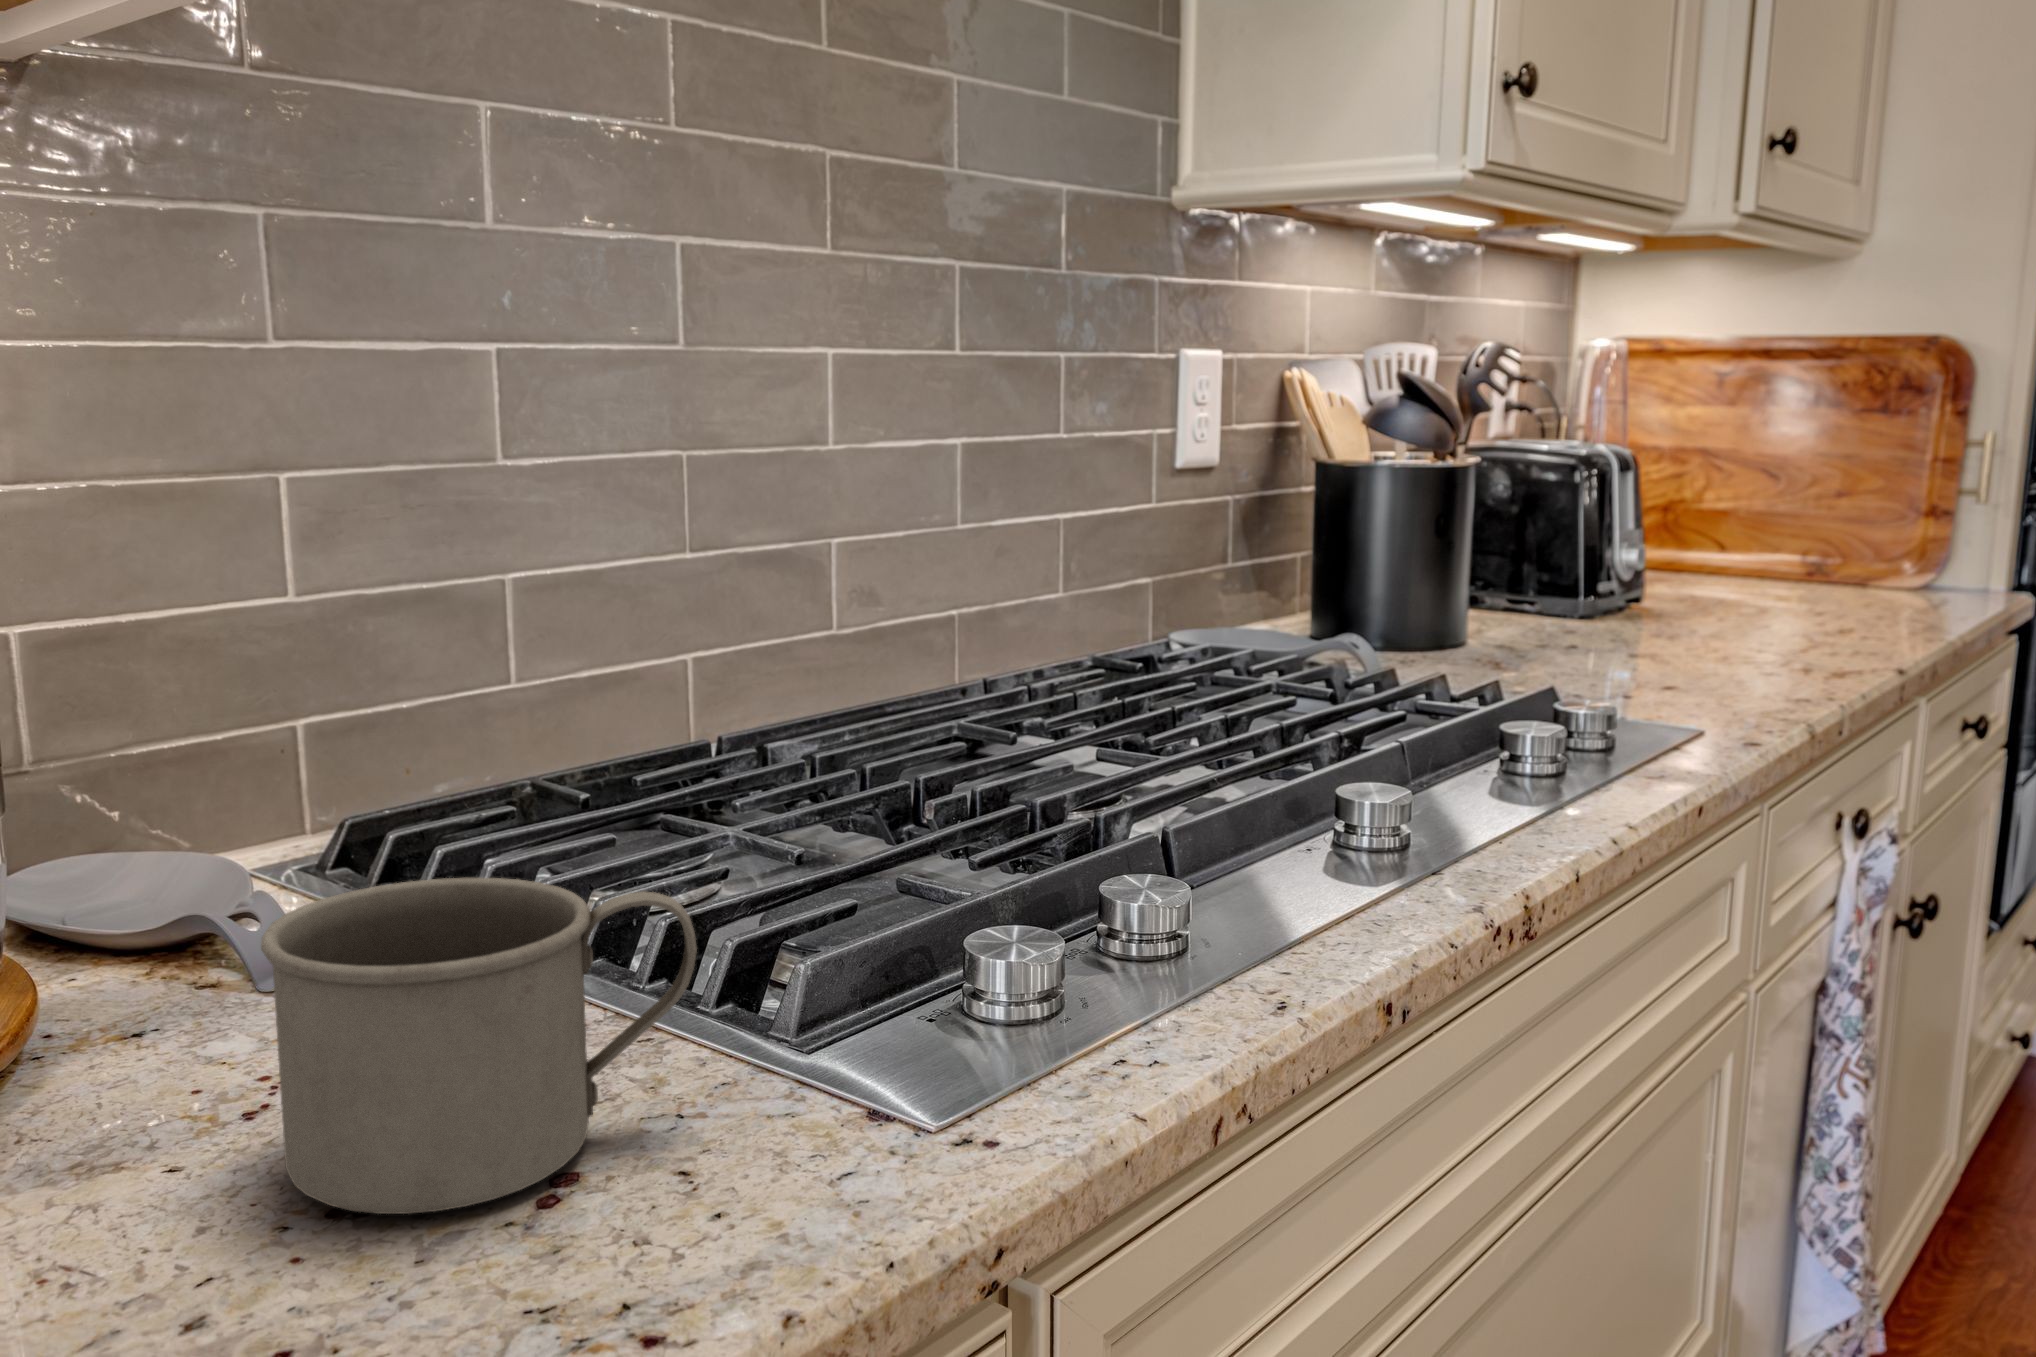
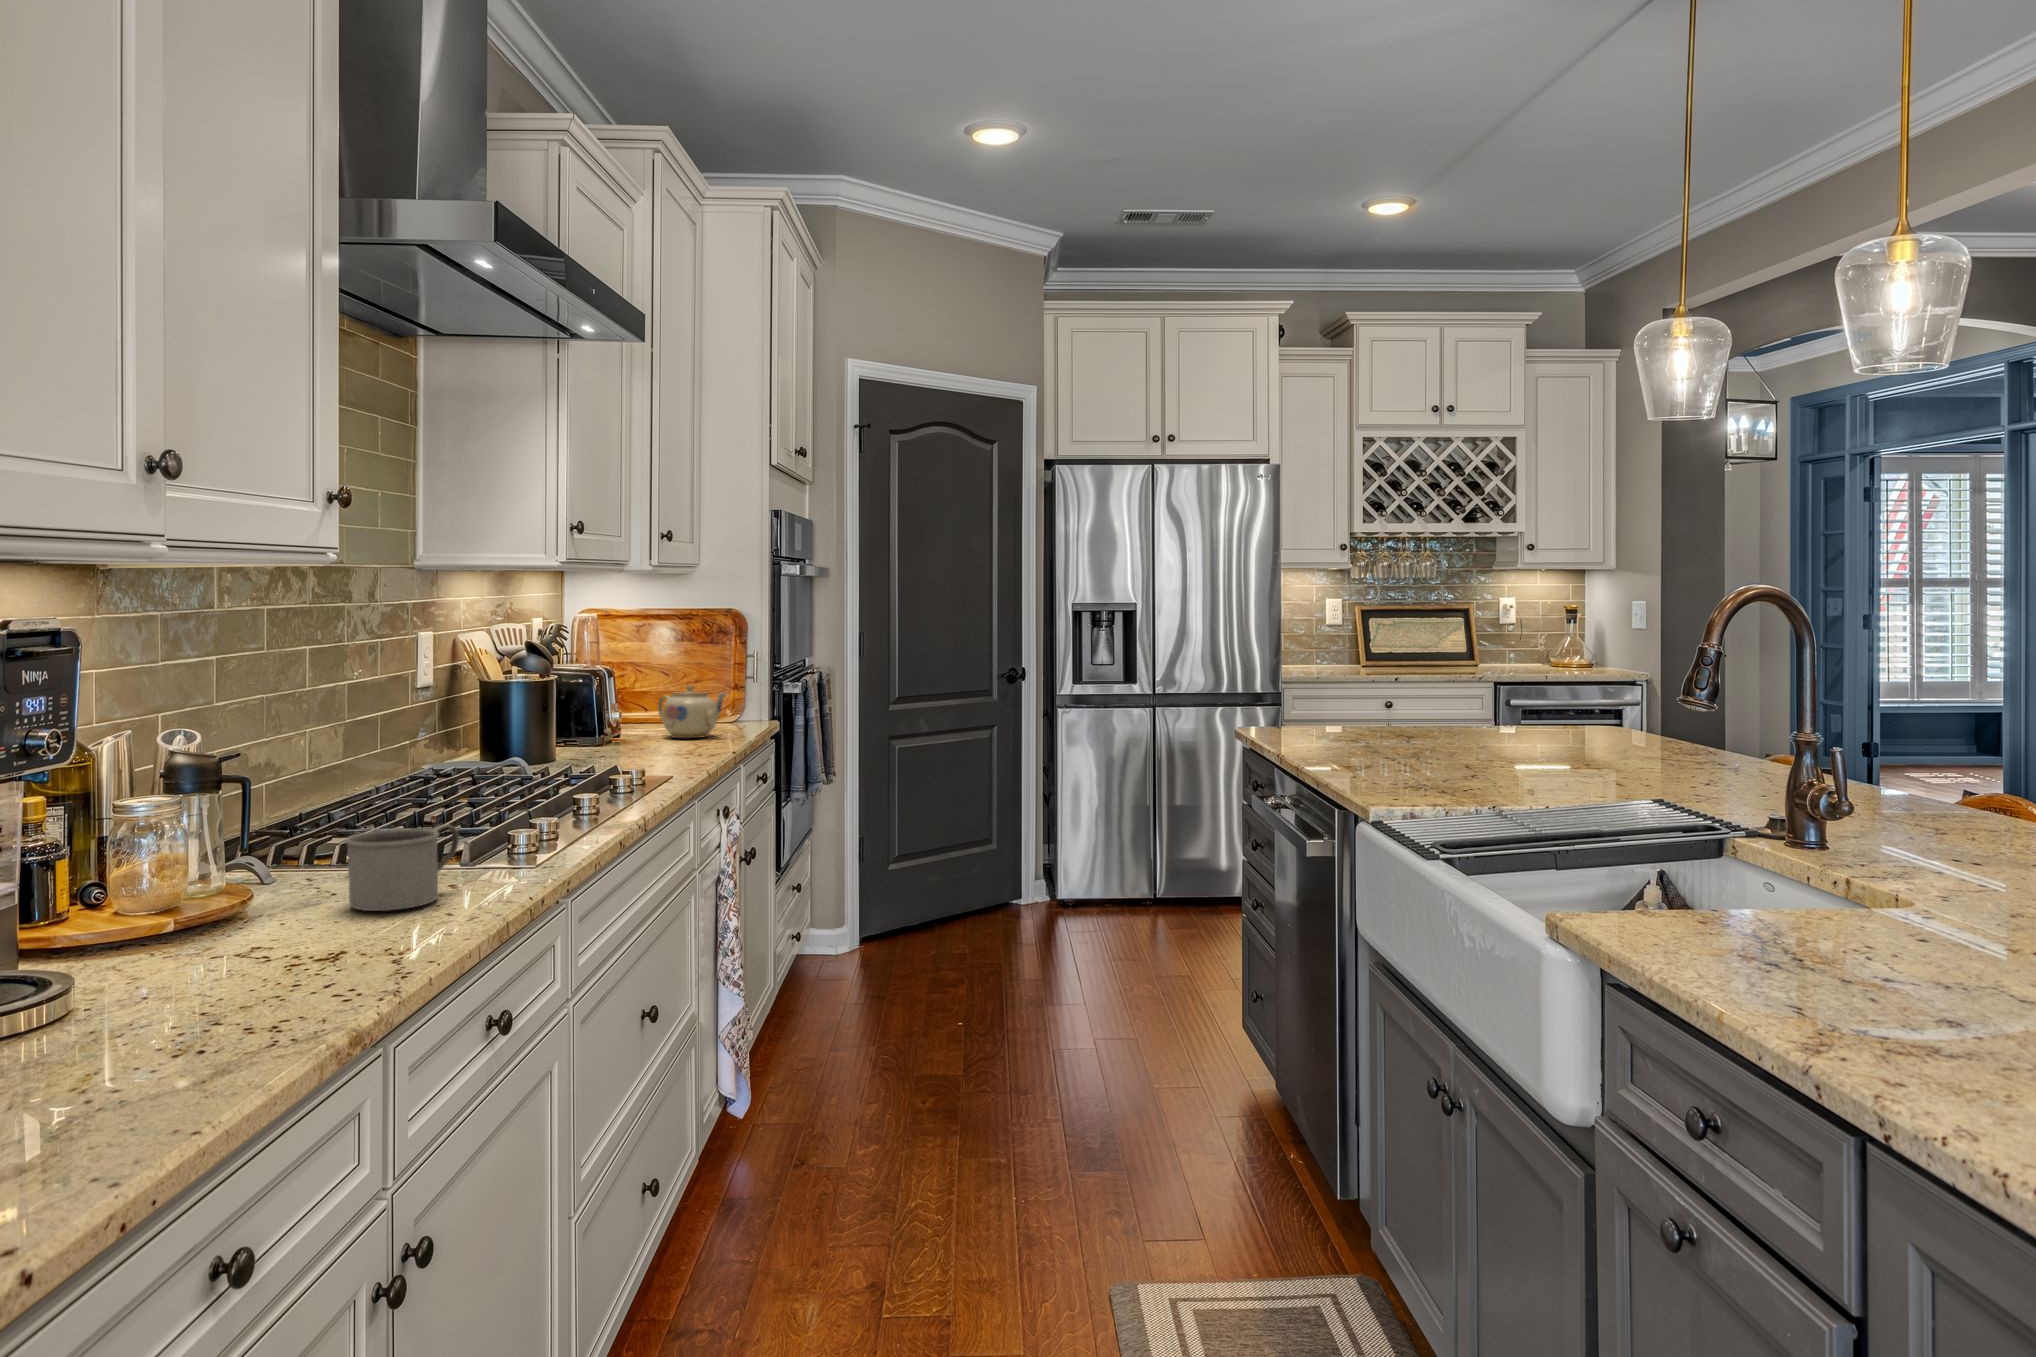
teapot: none [1733,498,1902,620] -> present [658,685,726,738]

